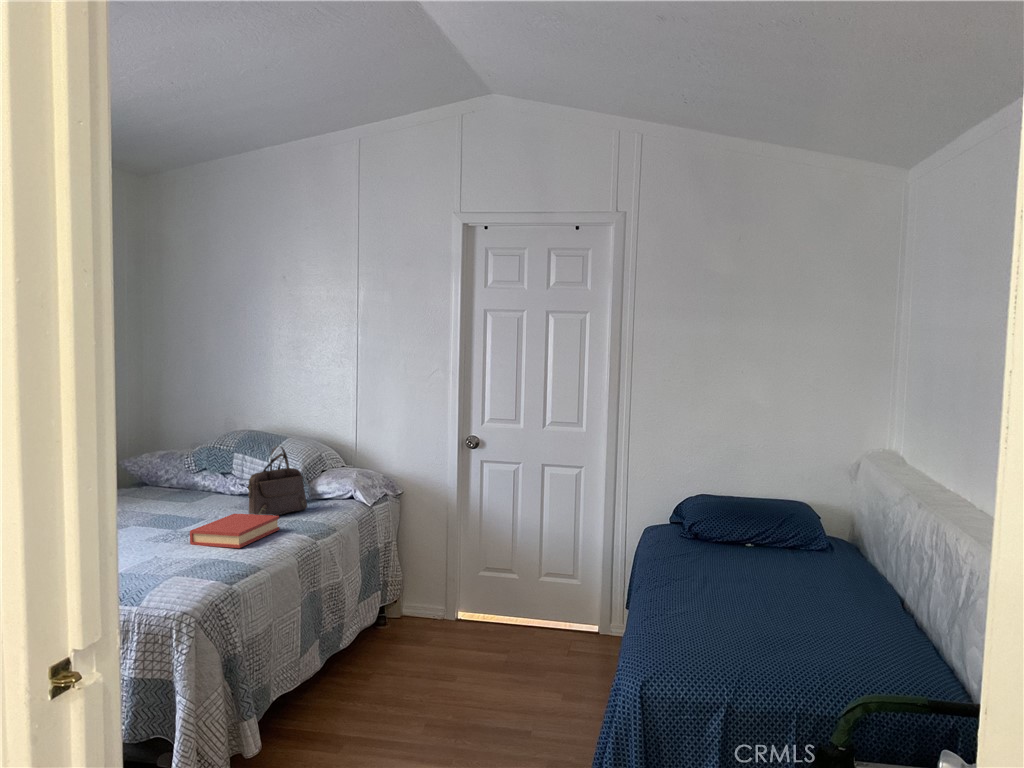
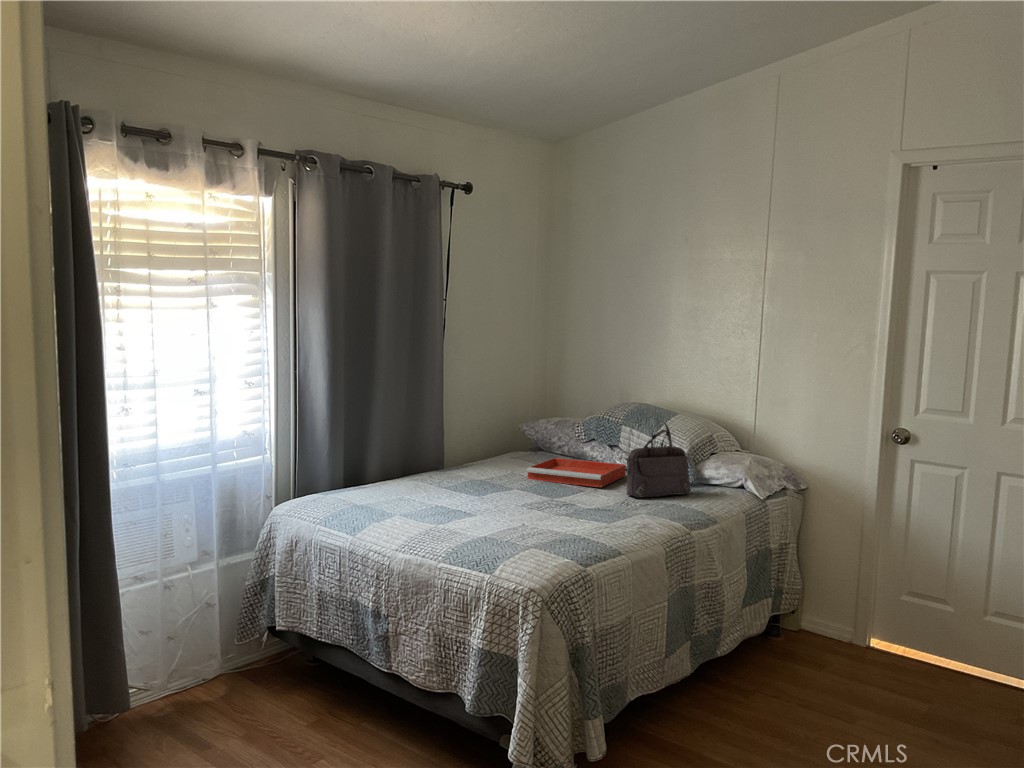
tray: none [141,490,242,515] -> present [527,458,626,487]
hardback book: present [190,514,280,548] -> none [560,489,654,527]

